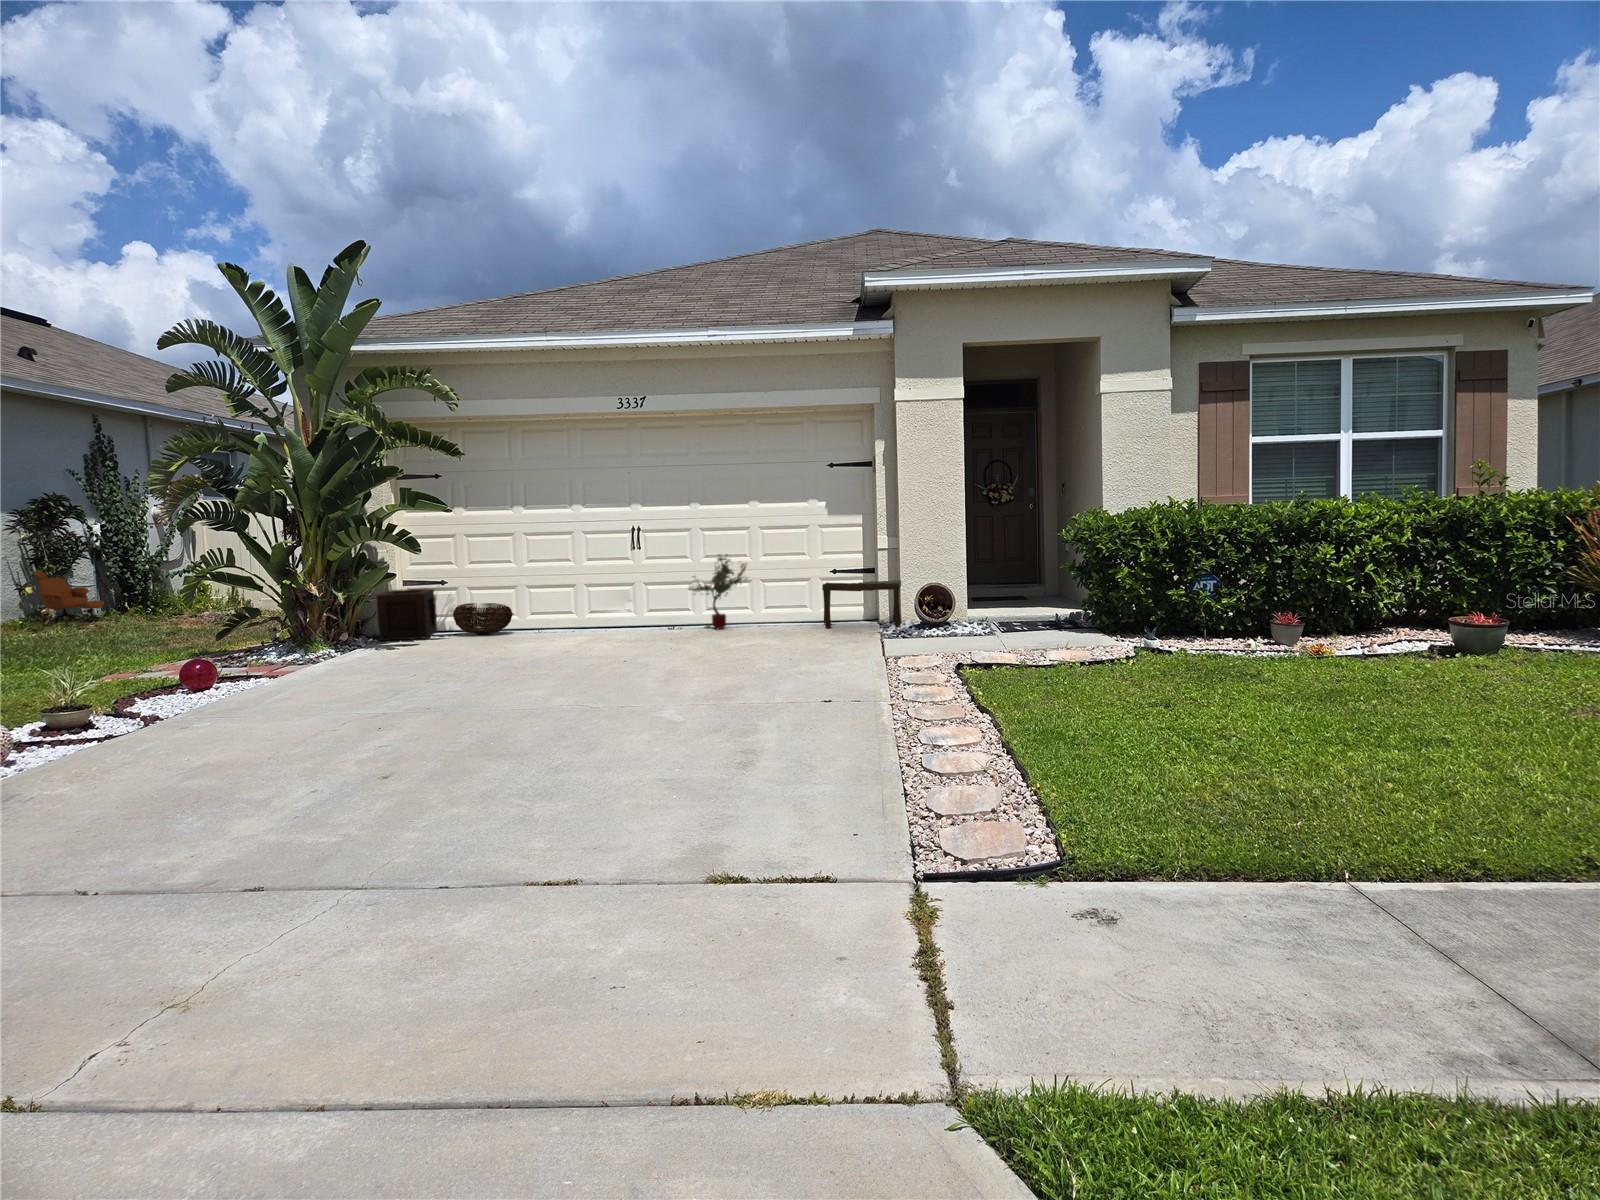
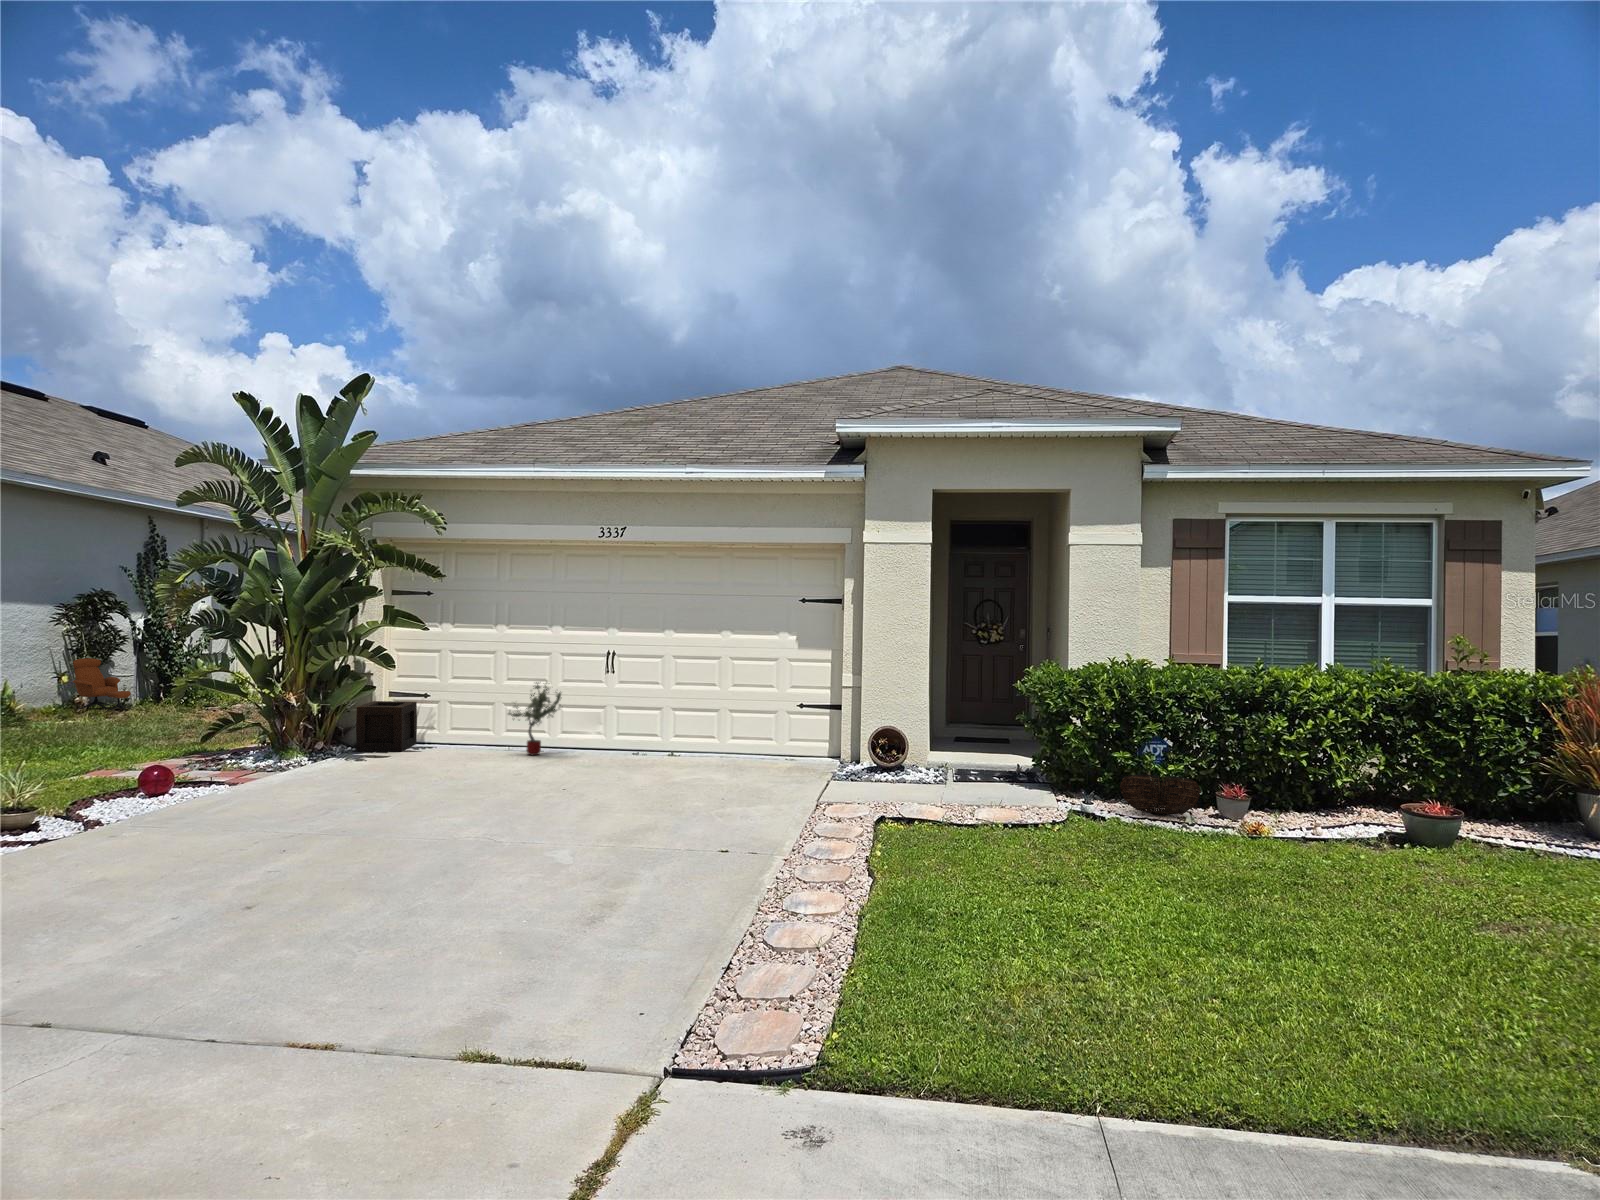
potted tree: present [689,554,747,629] -> present [508,682,561,755]
bench: present [822,580,901,628] -> none [781,719,864,770]
basket: present [453,603,513,634] -> present [1120,774,1201,815]

